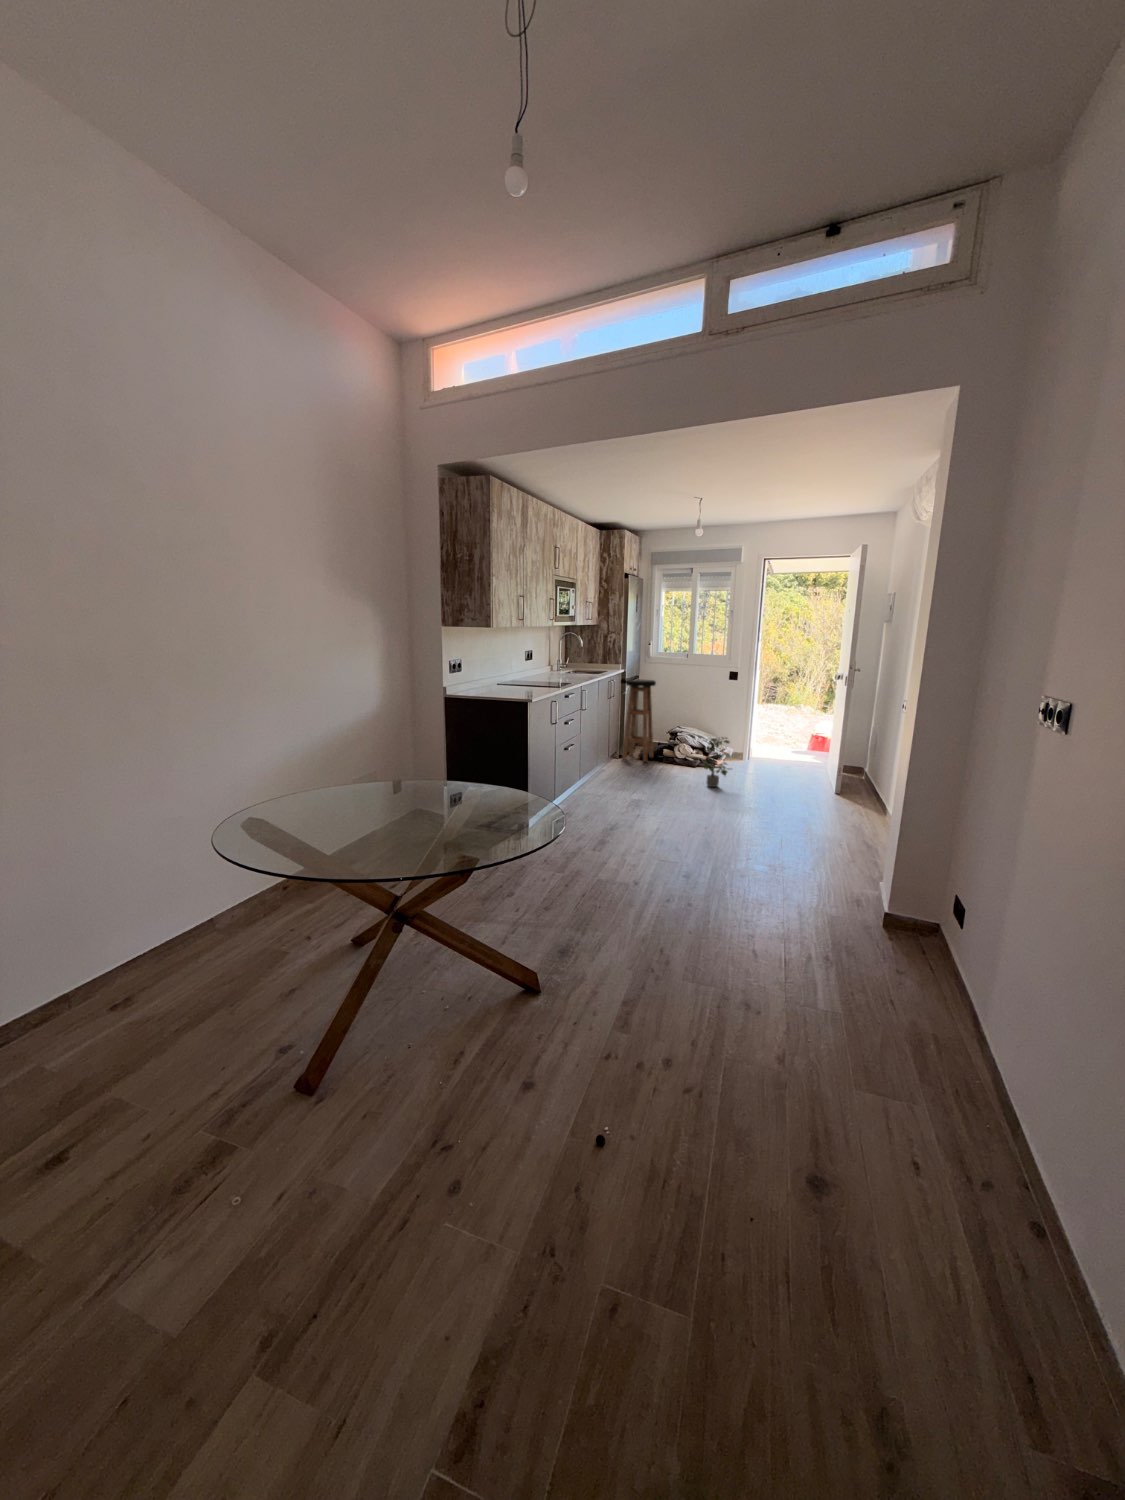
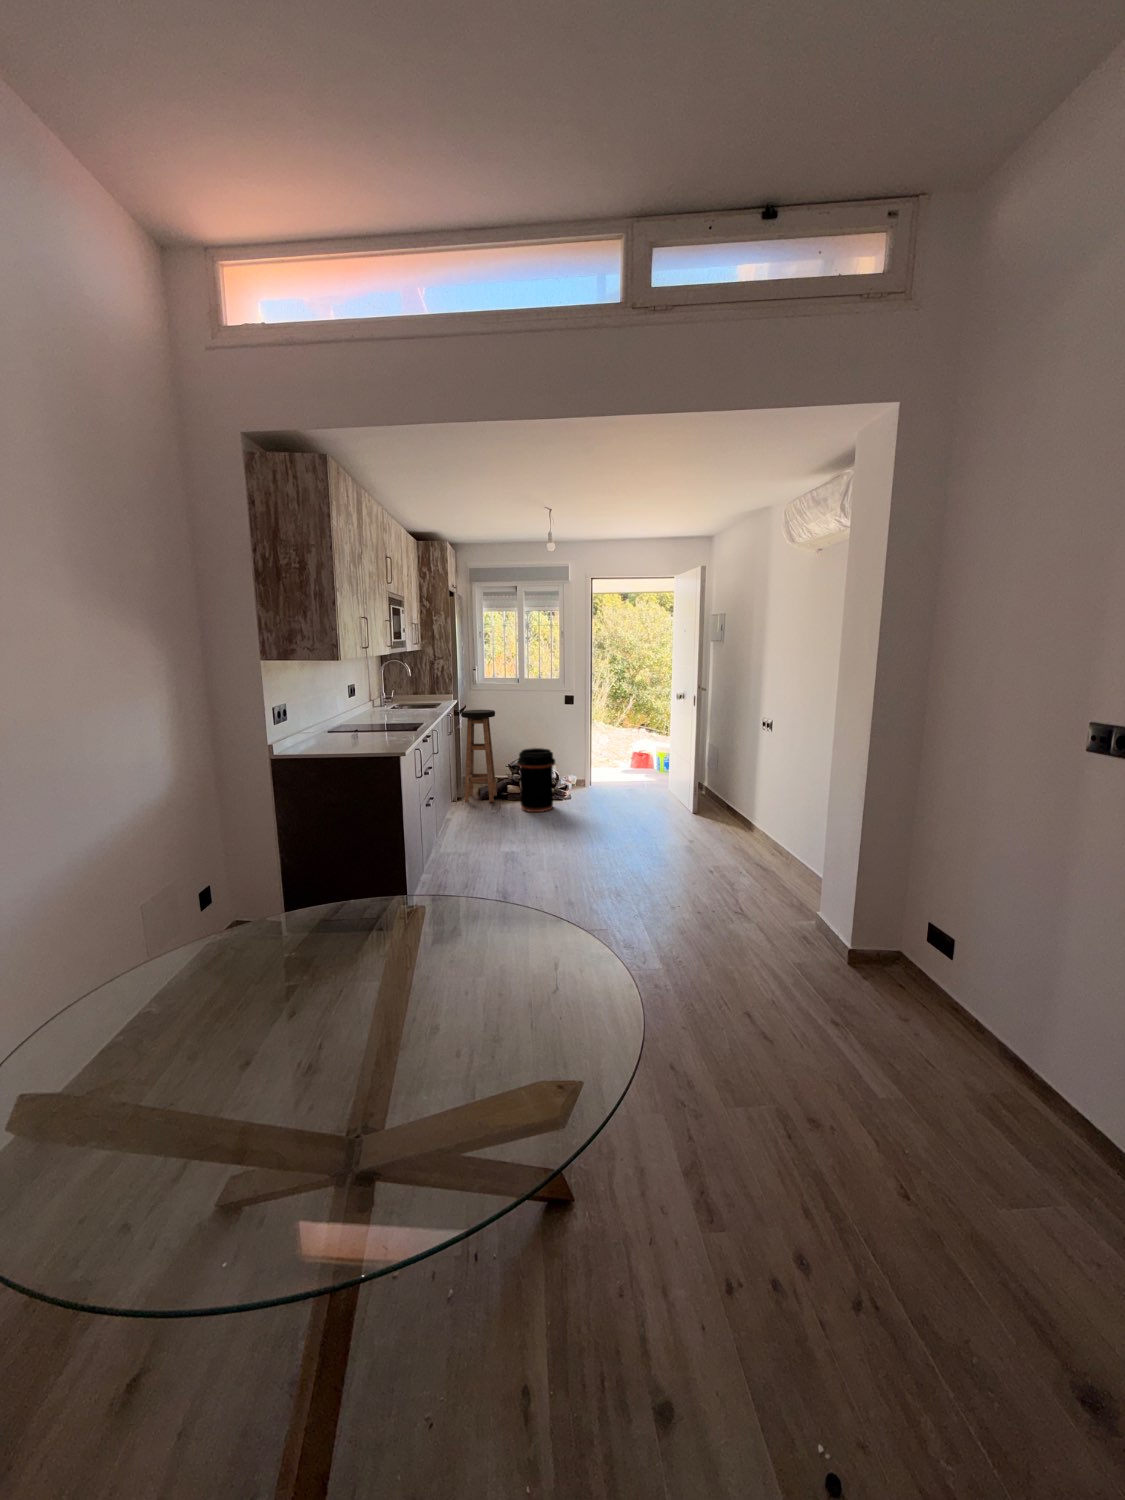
trash can: none [667,717,702,774] -> present [517,748,555,812]
potted plant: present [703,738,730,787] -> none [567,767,600,824]

